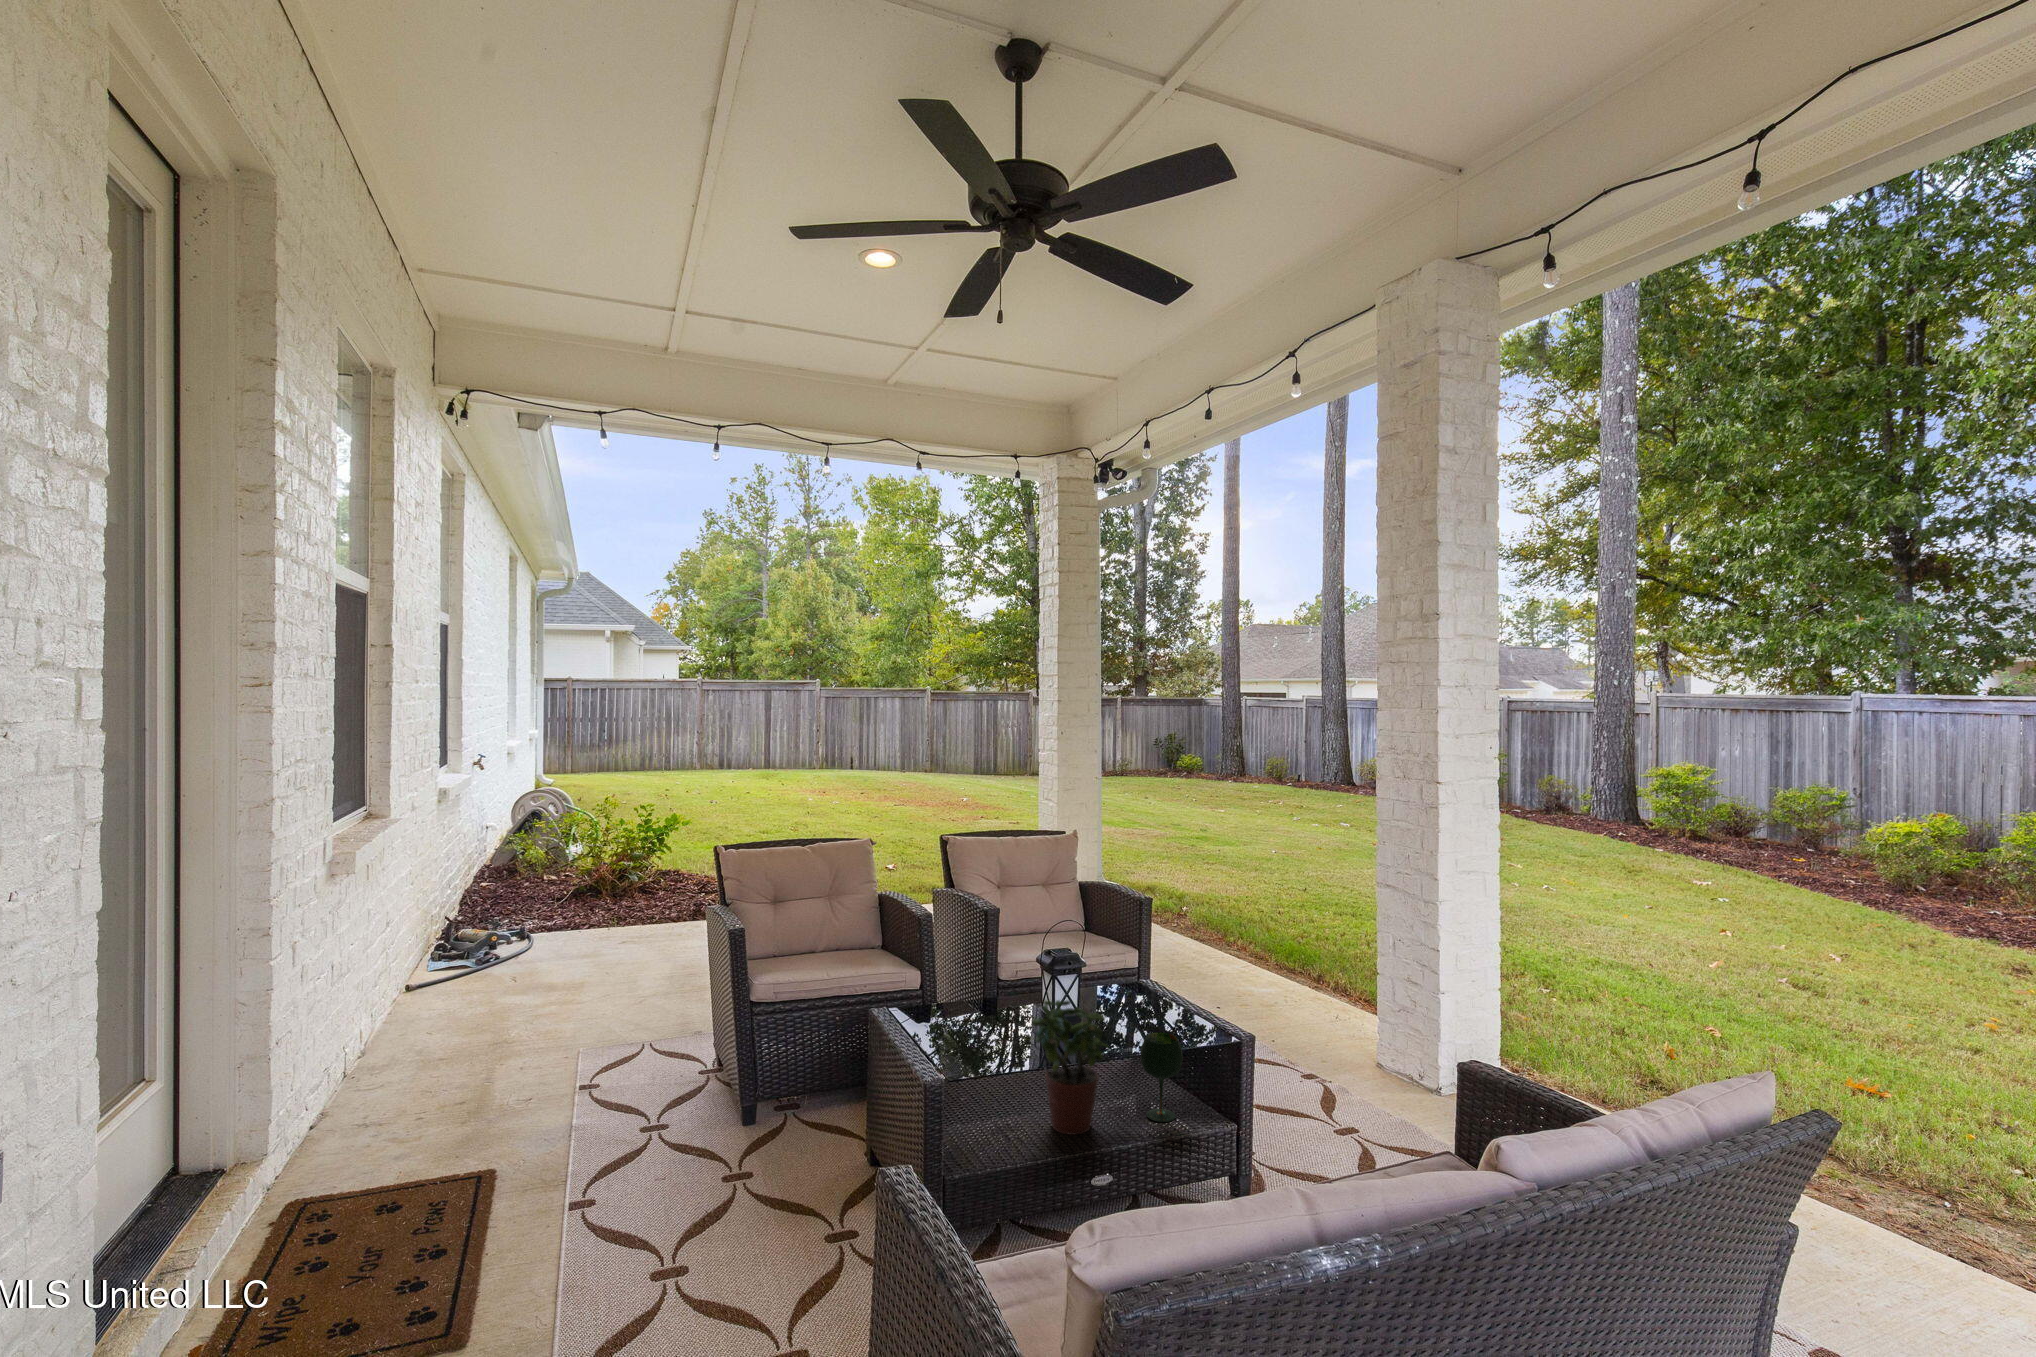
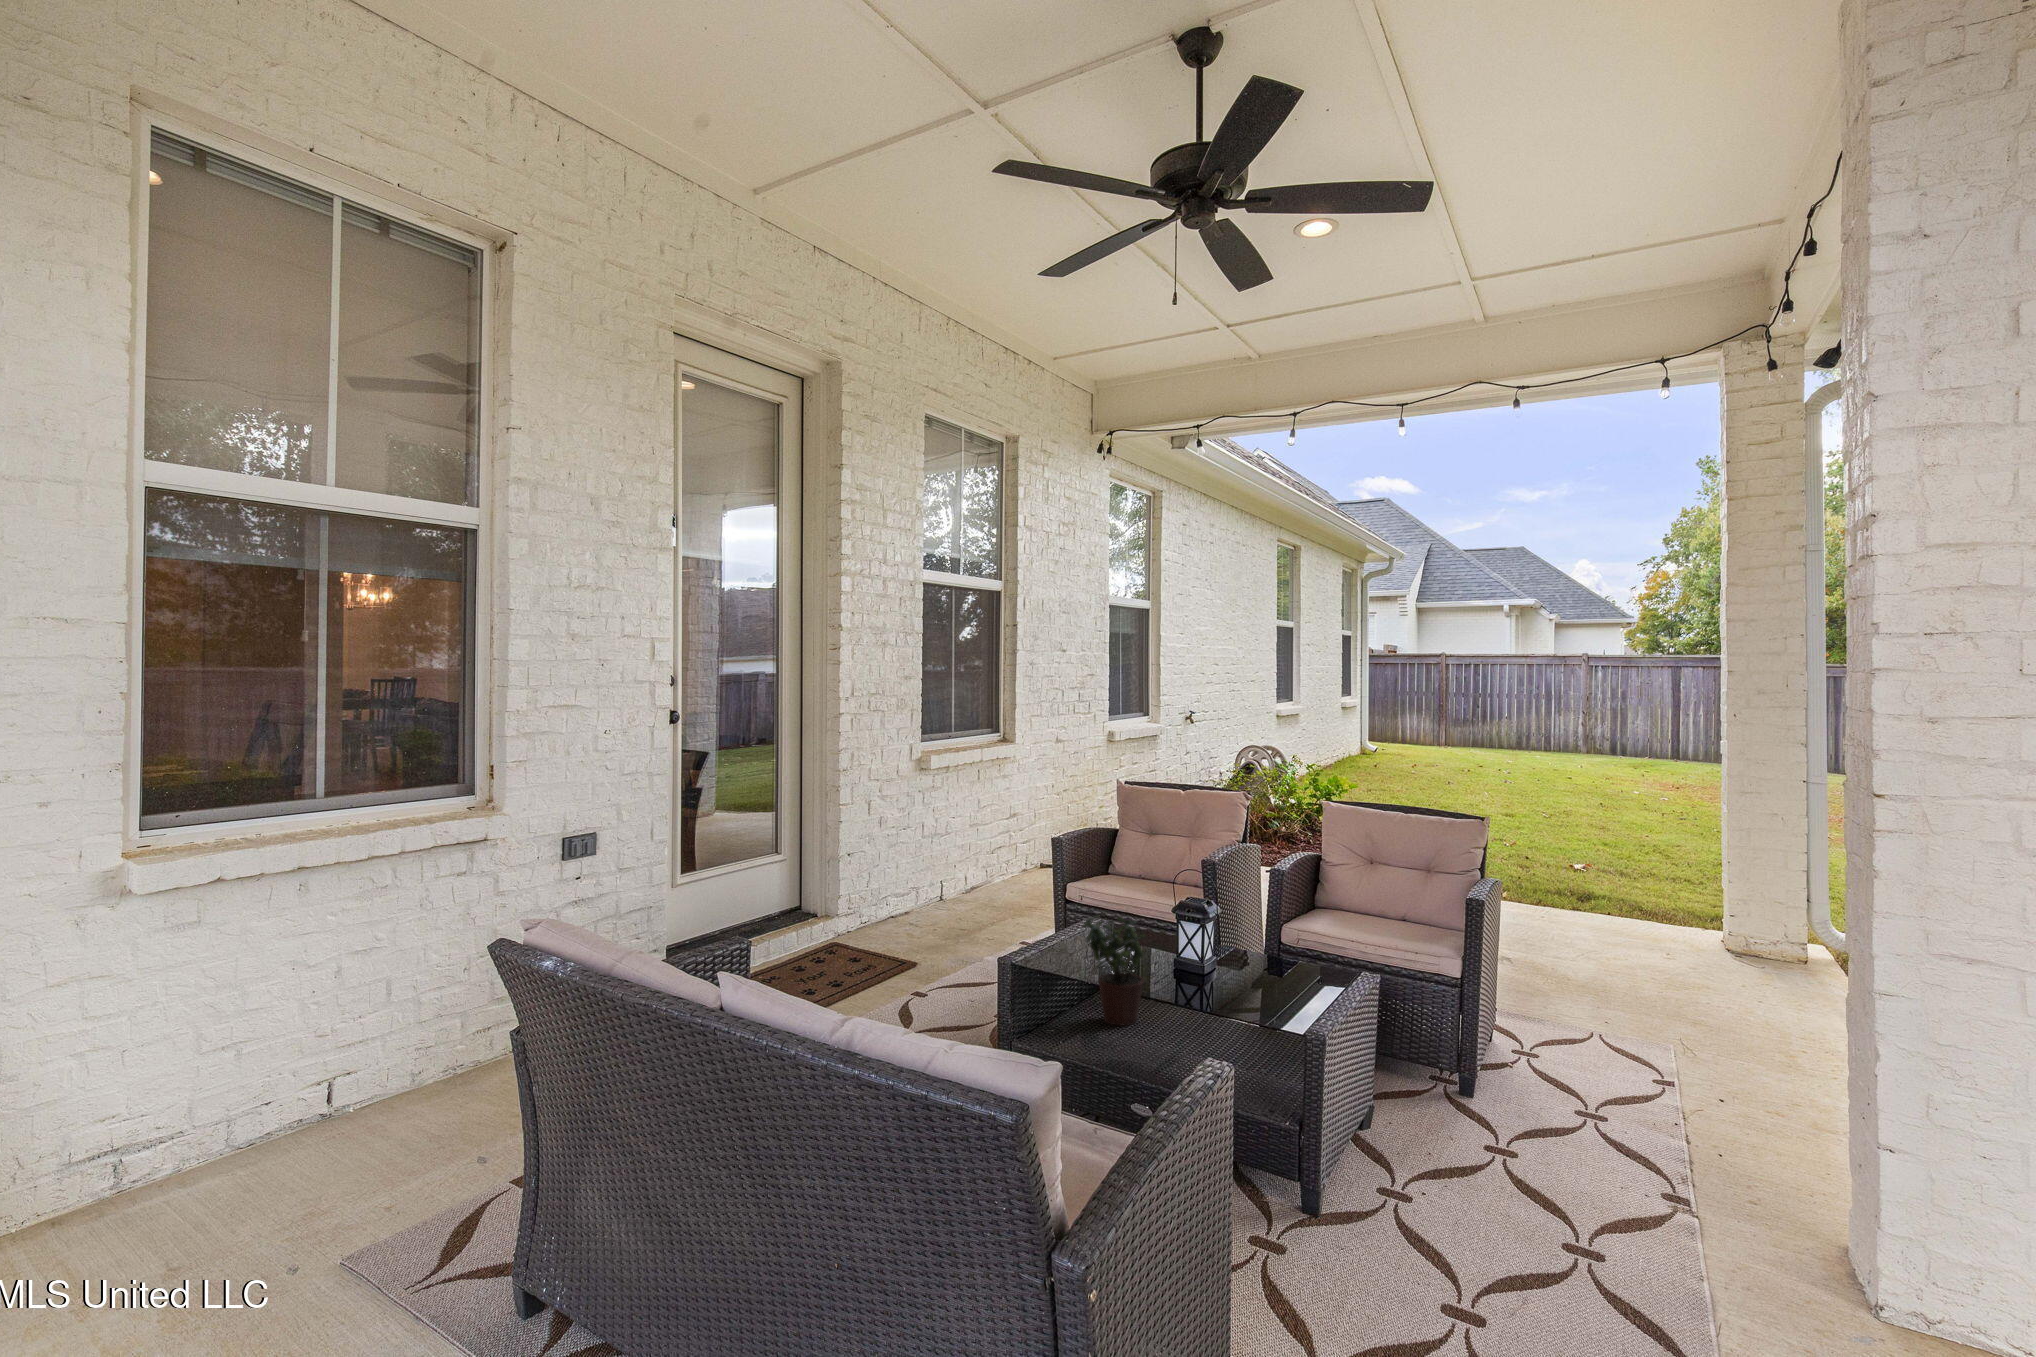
wine glass: present [1140,1032,1183,1122] -> none [1164,965,1202,1042]

